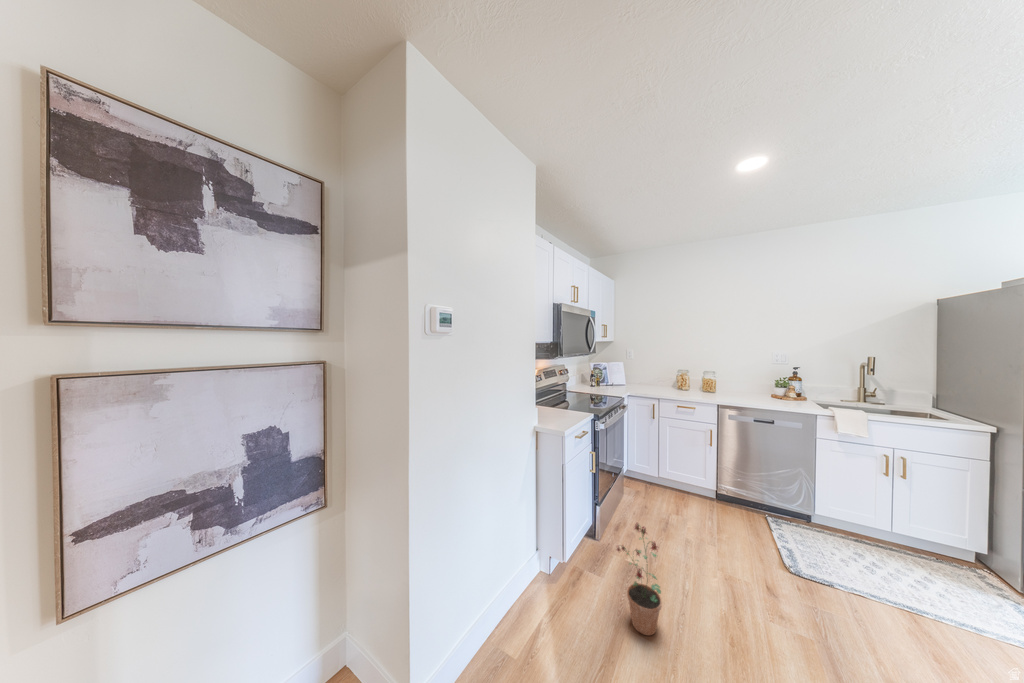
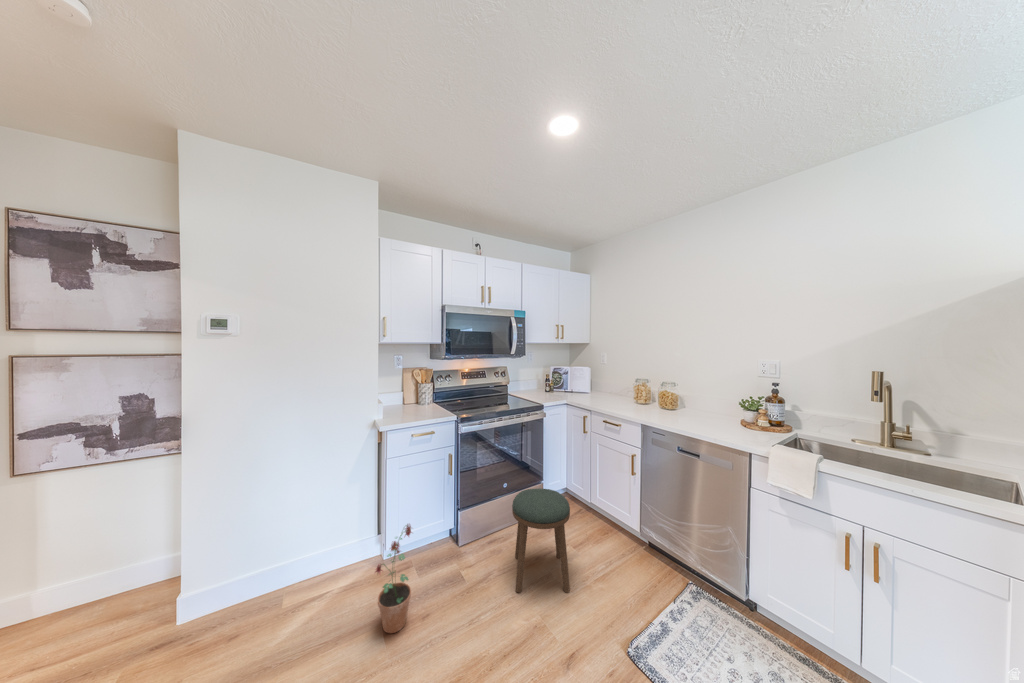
stool: none [654,469,723,562] -> present [512,489,570,593]

